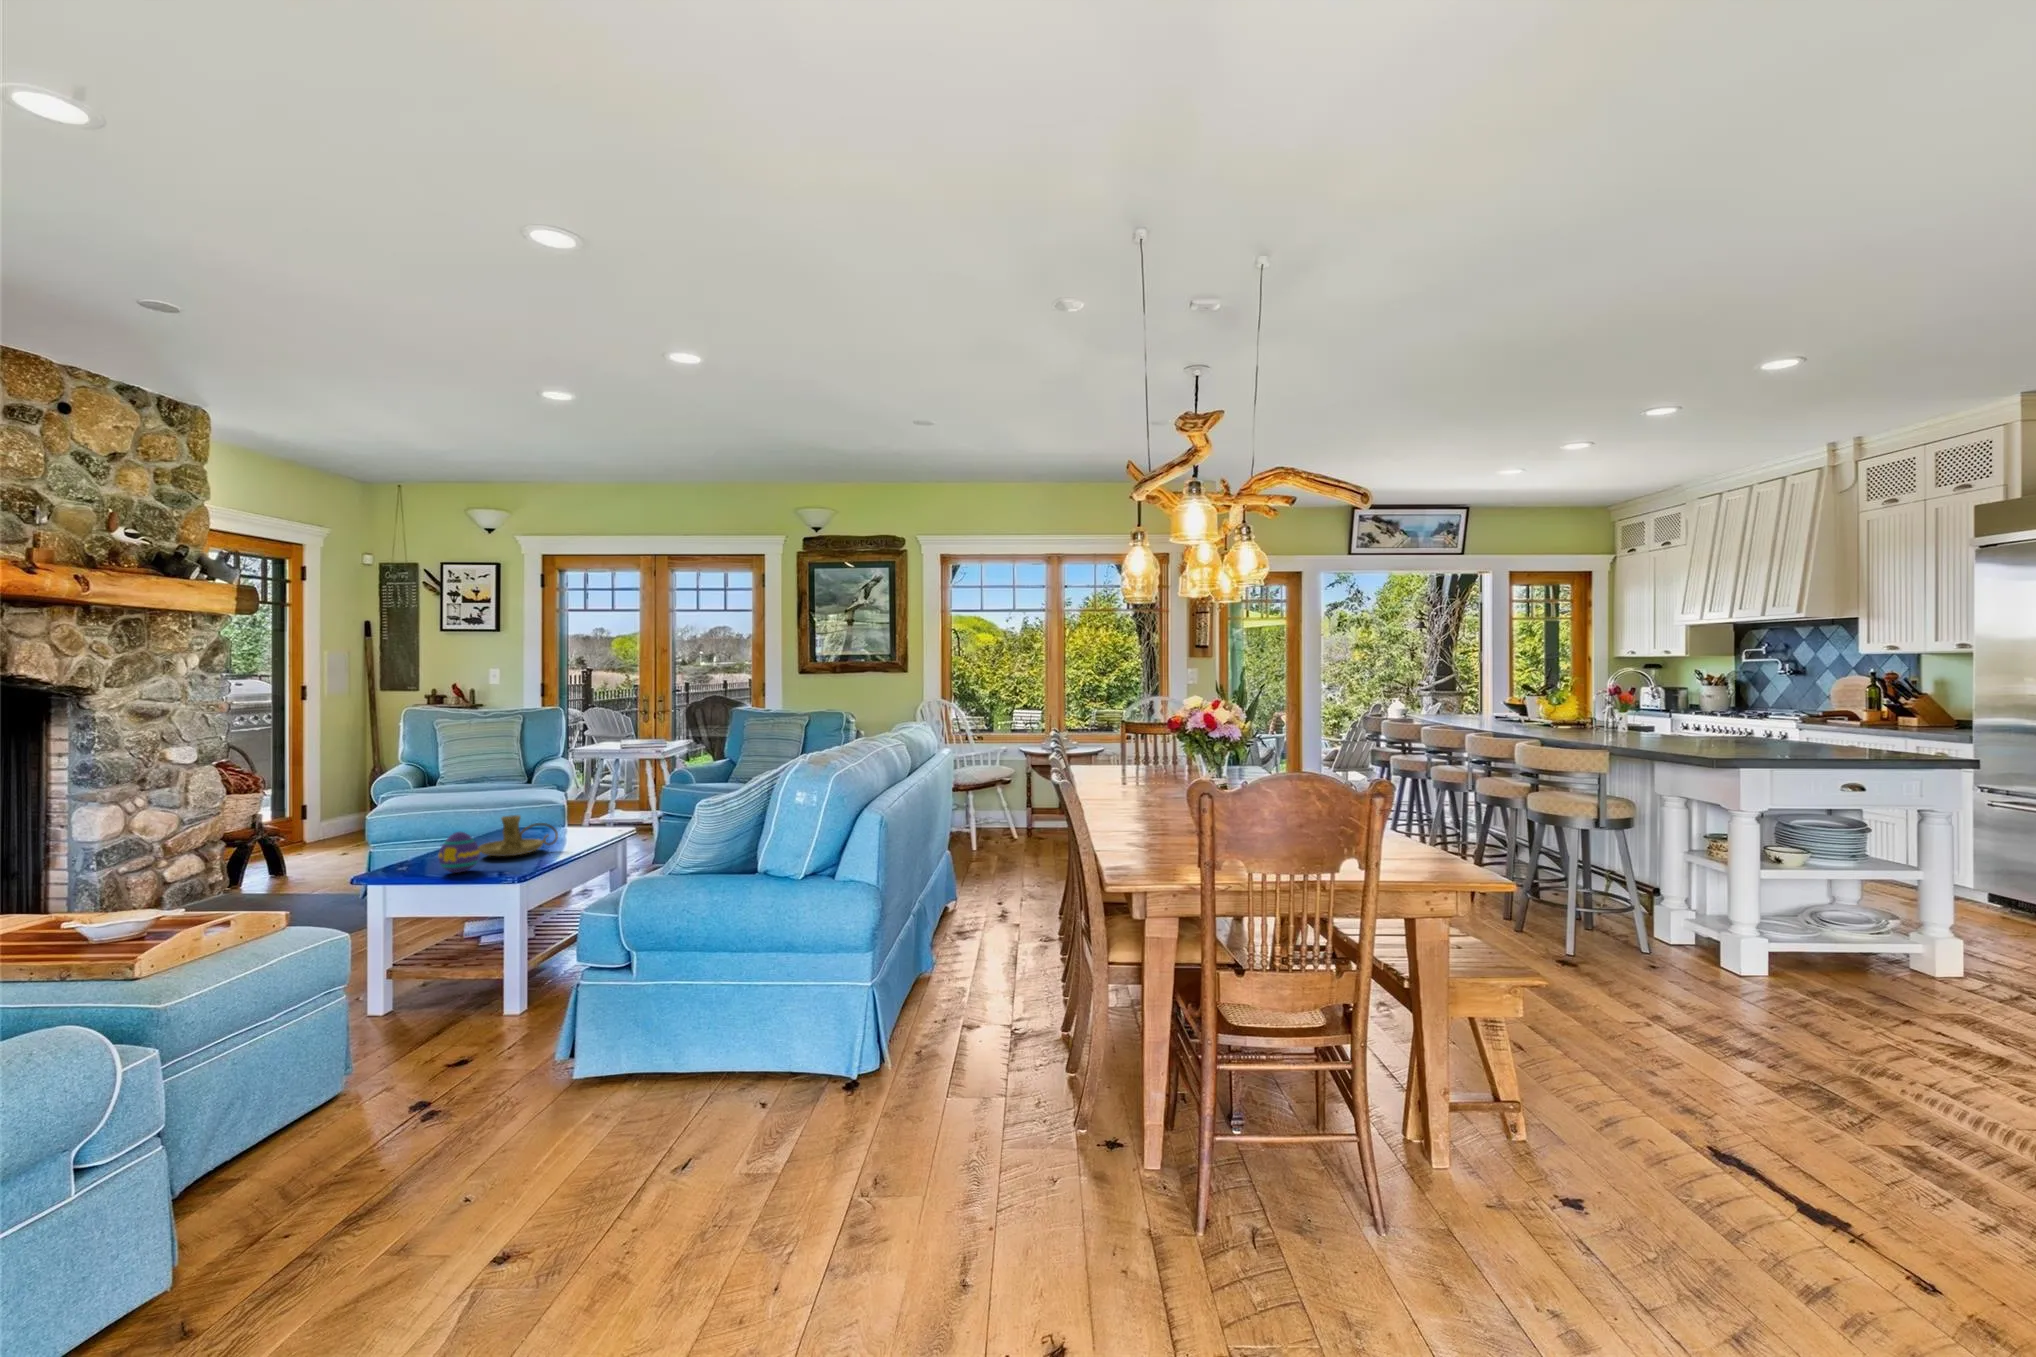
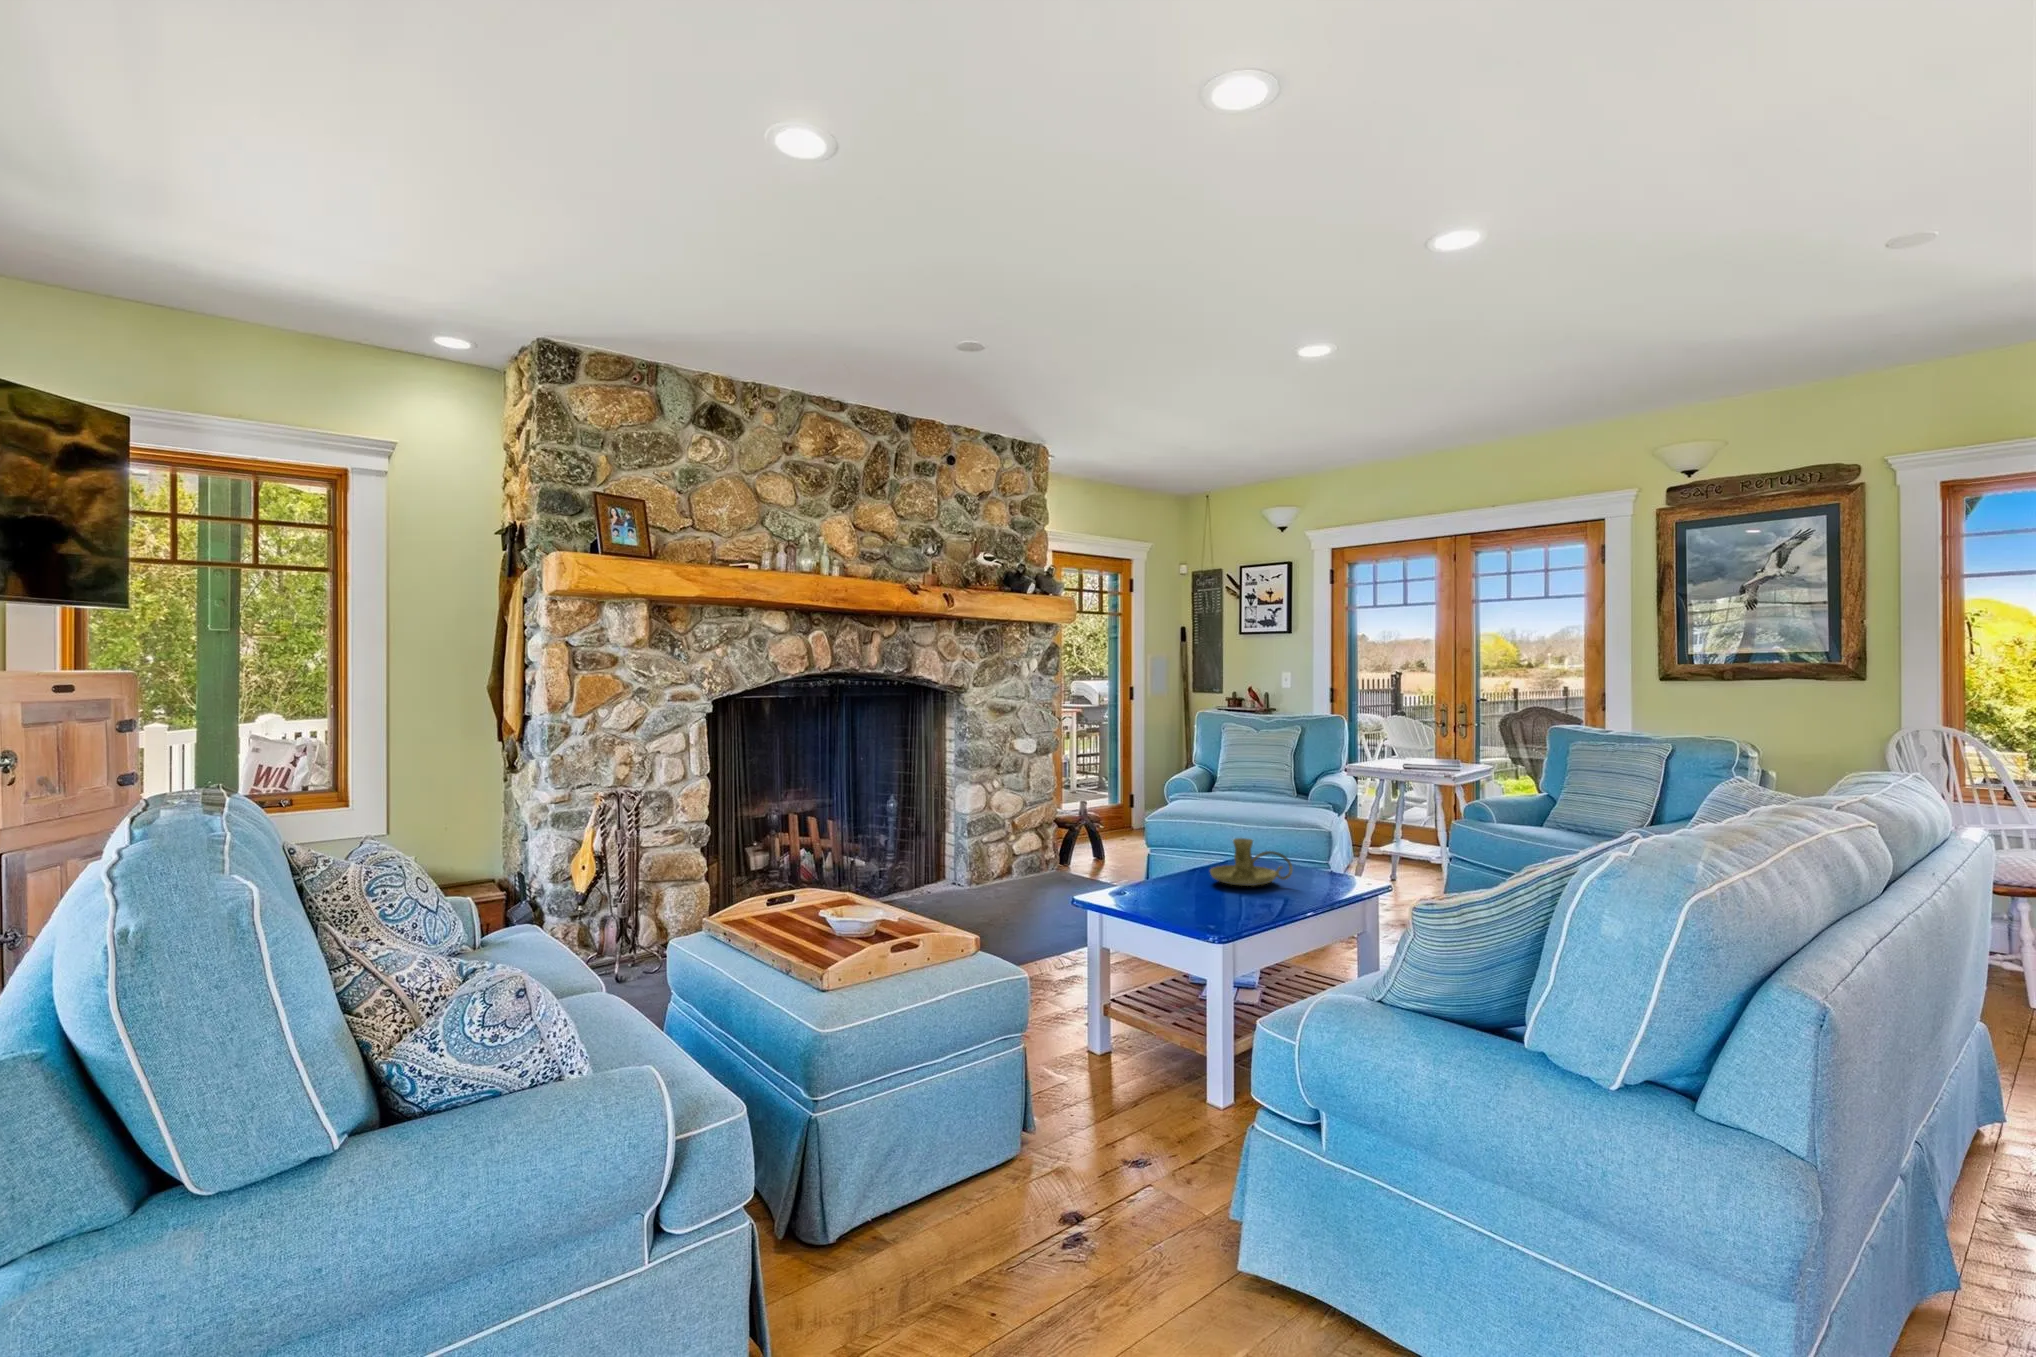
decorative egg: present [438,832,480,873] -> none [1163,851,1203,897]

